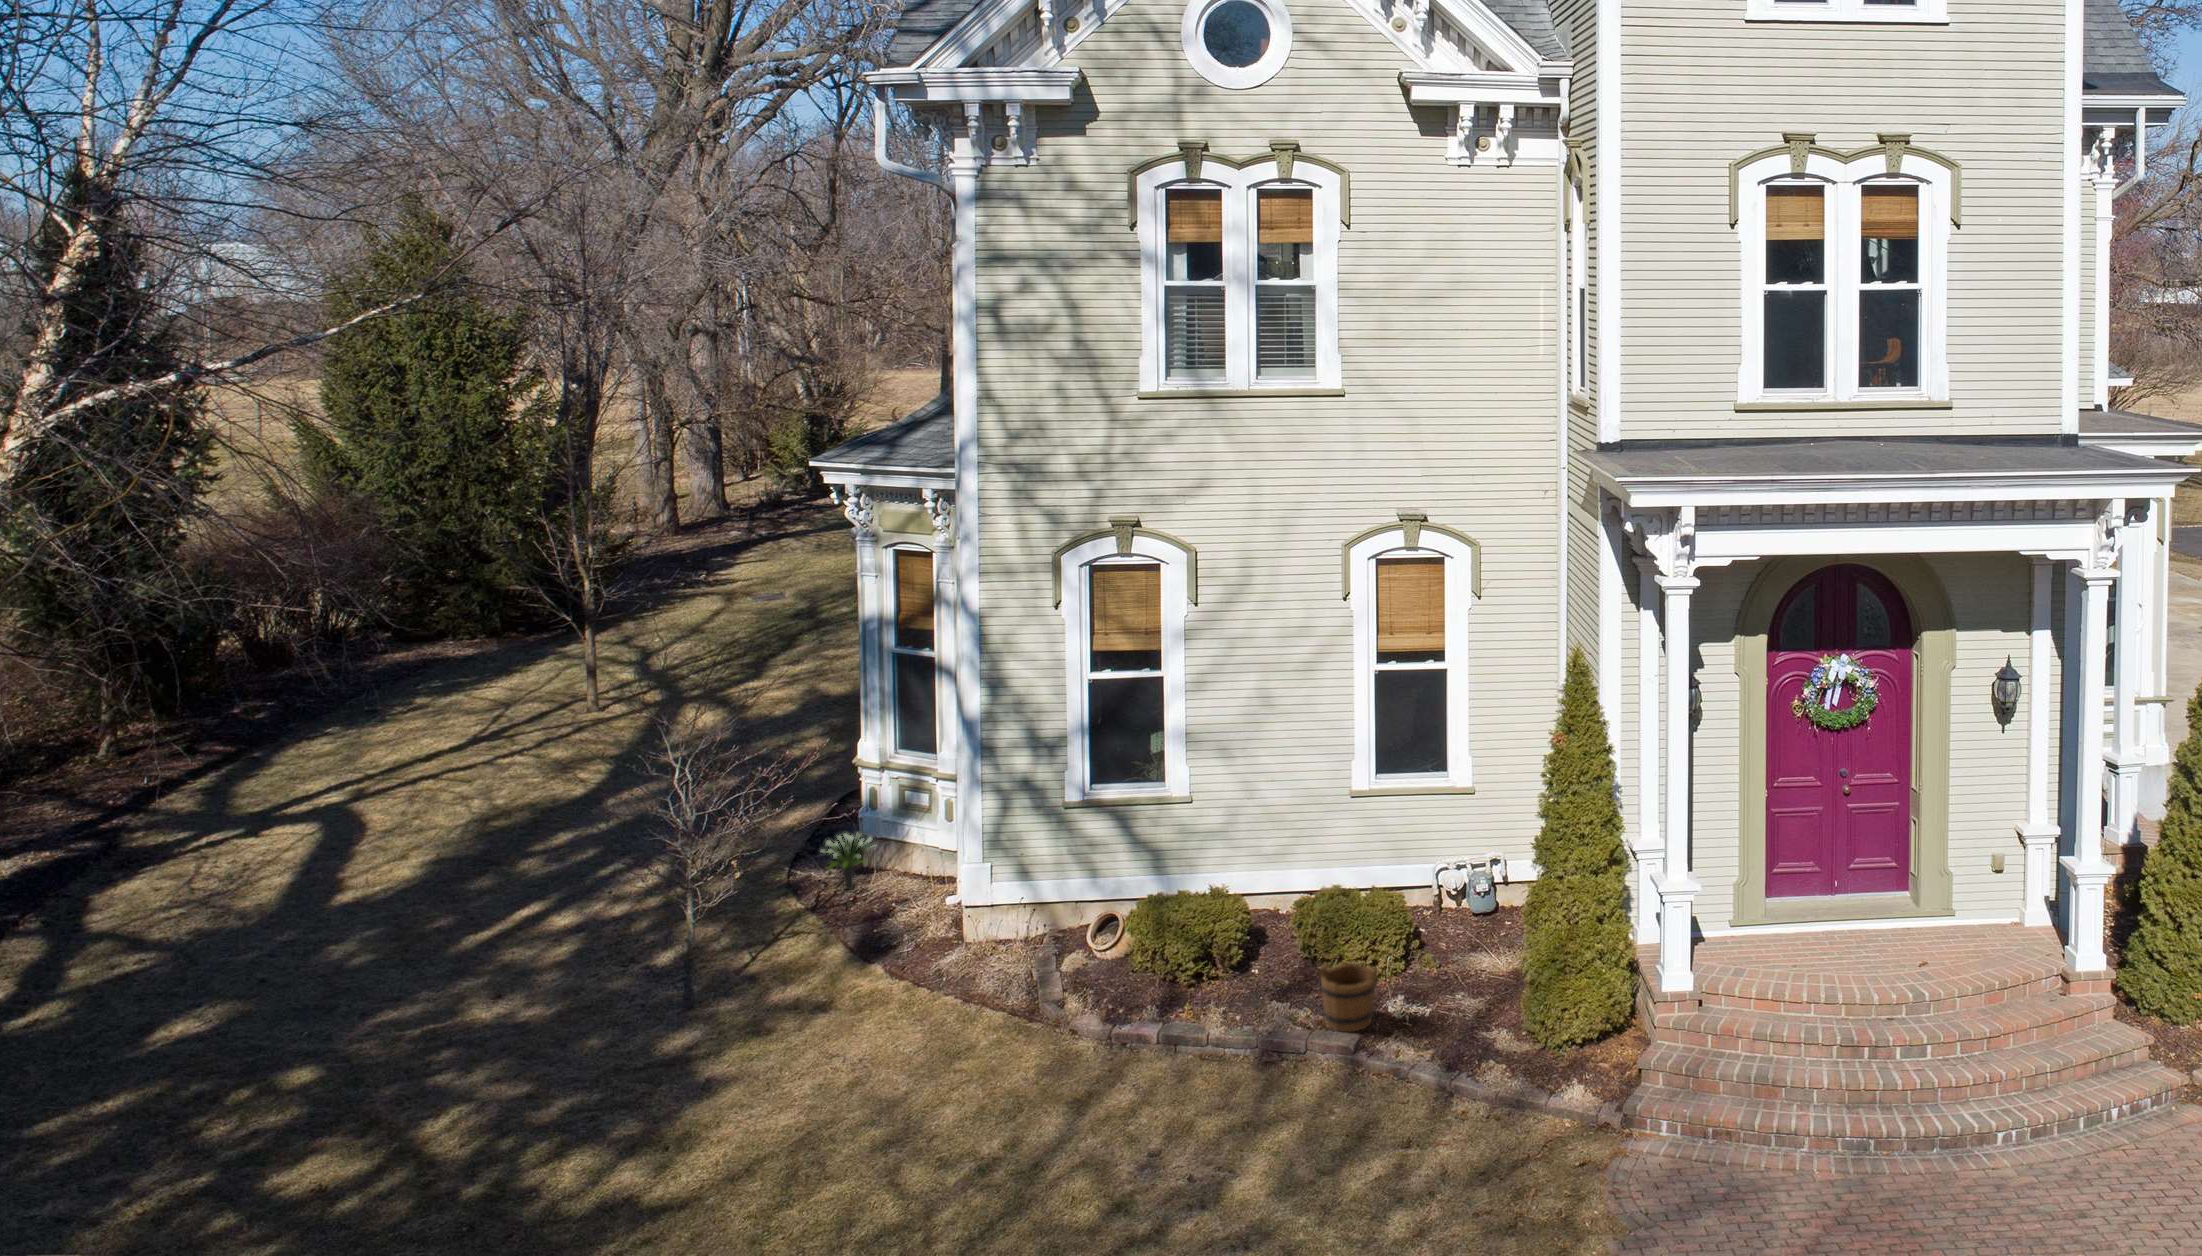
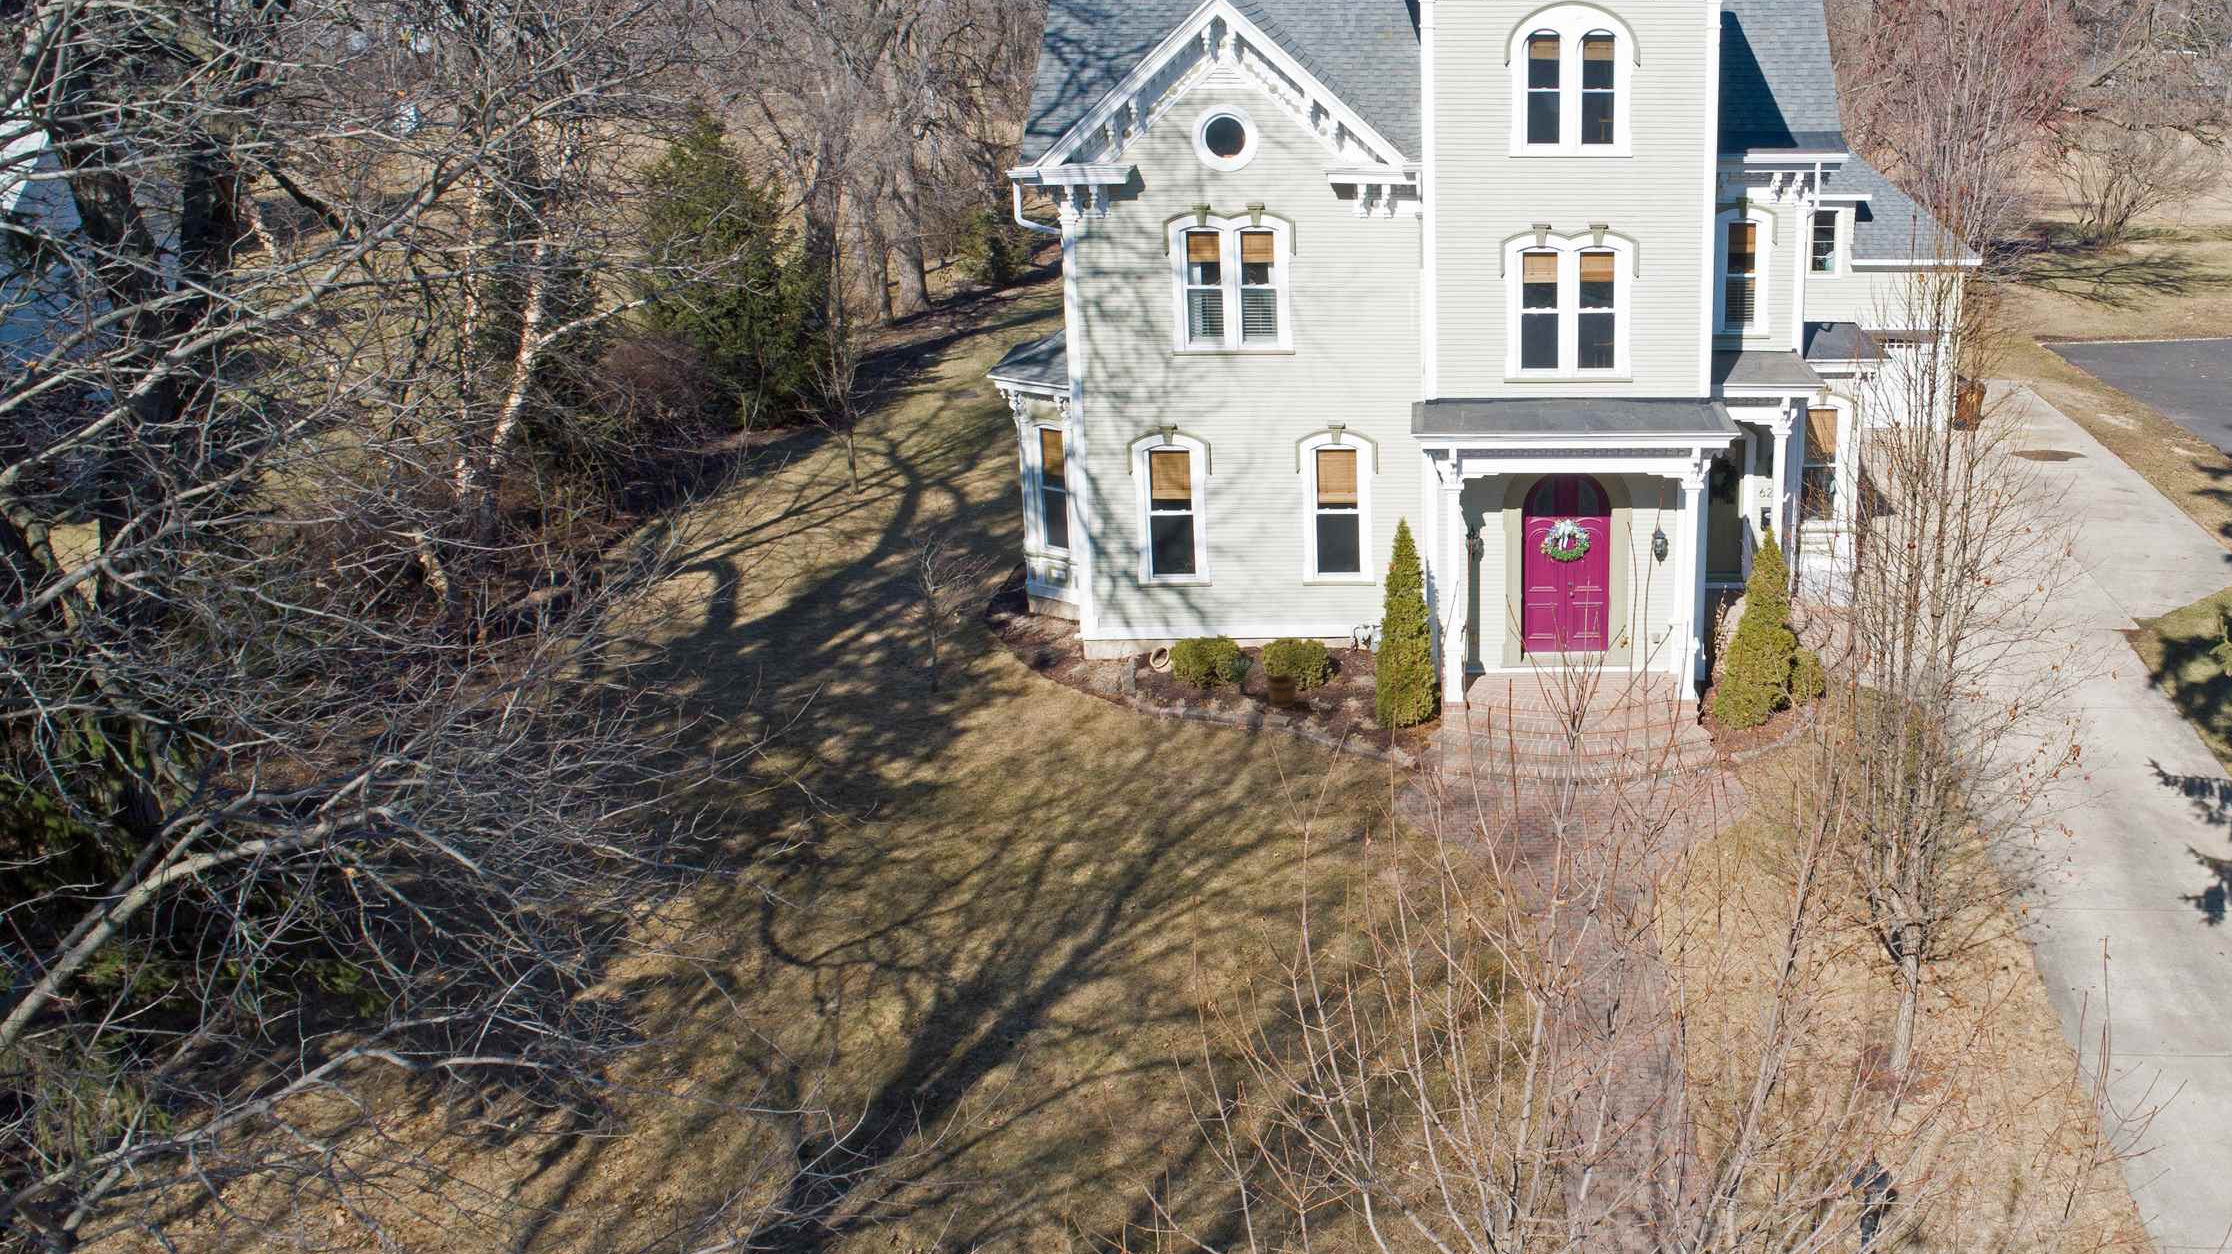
potted plant: present [822,834,872,890] -> present [1230,660,1255,694]

